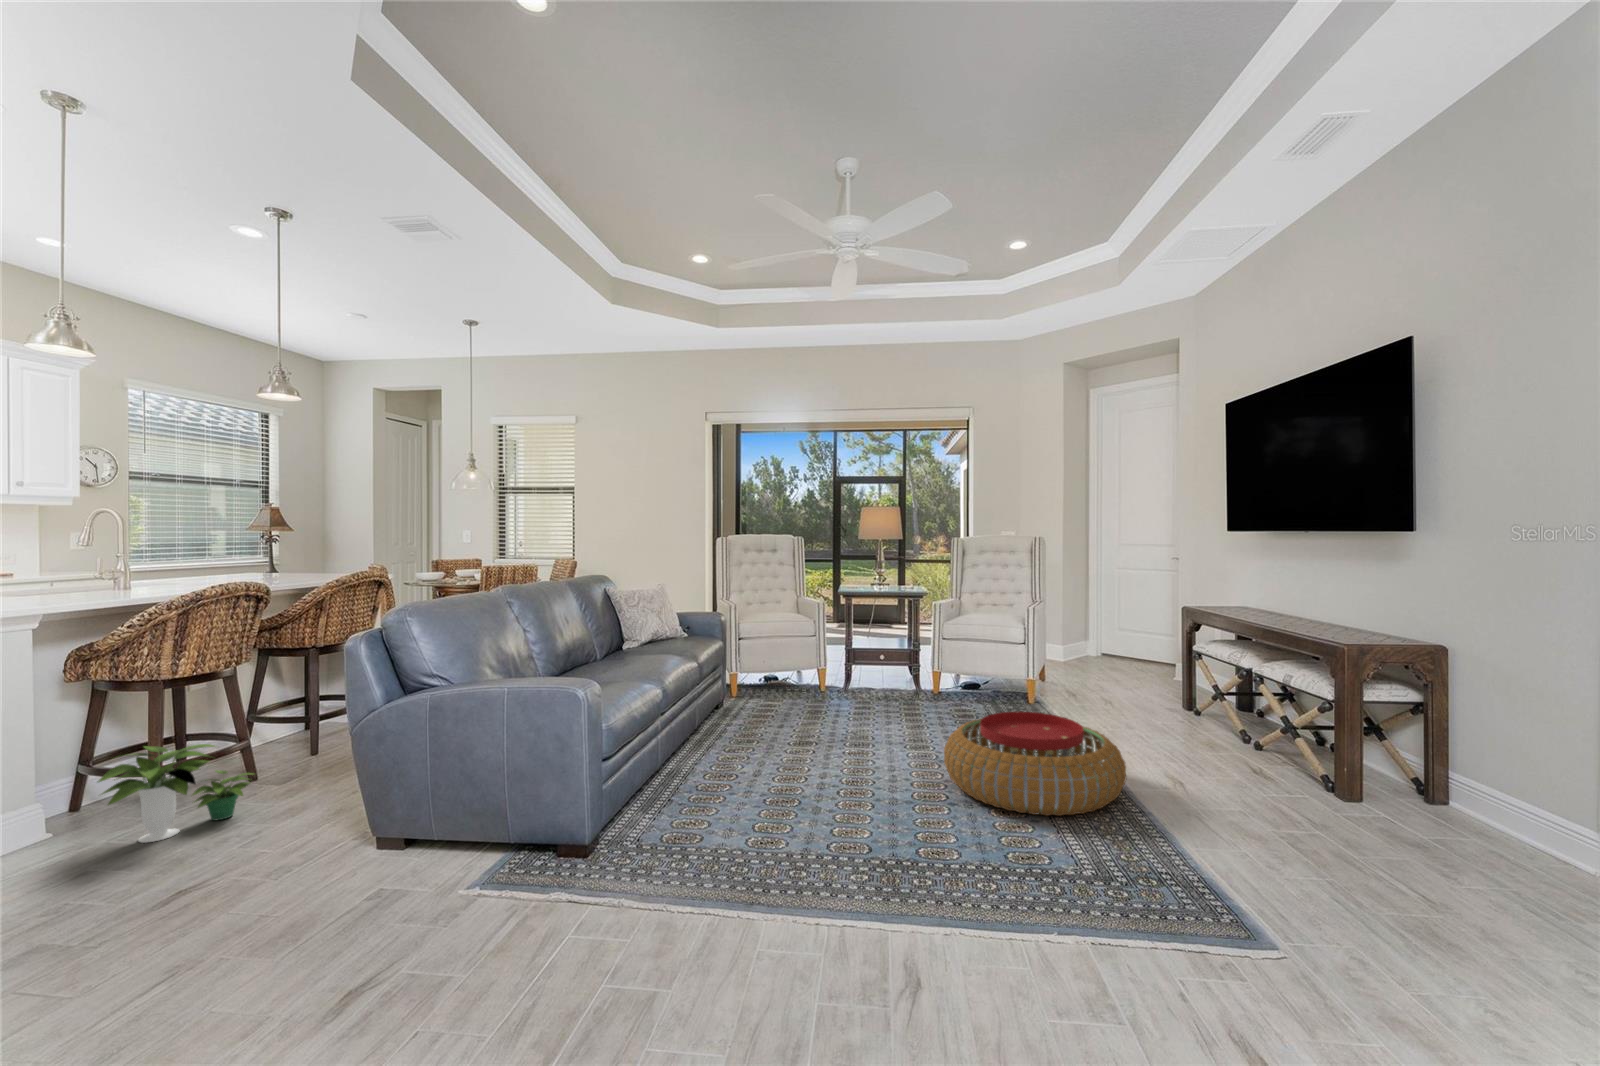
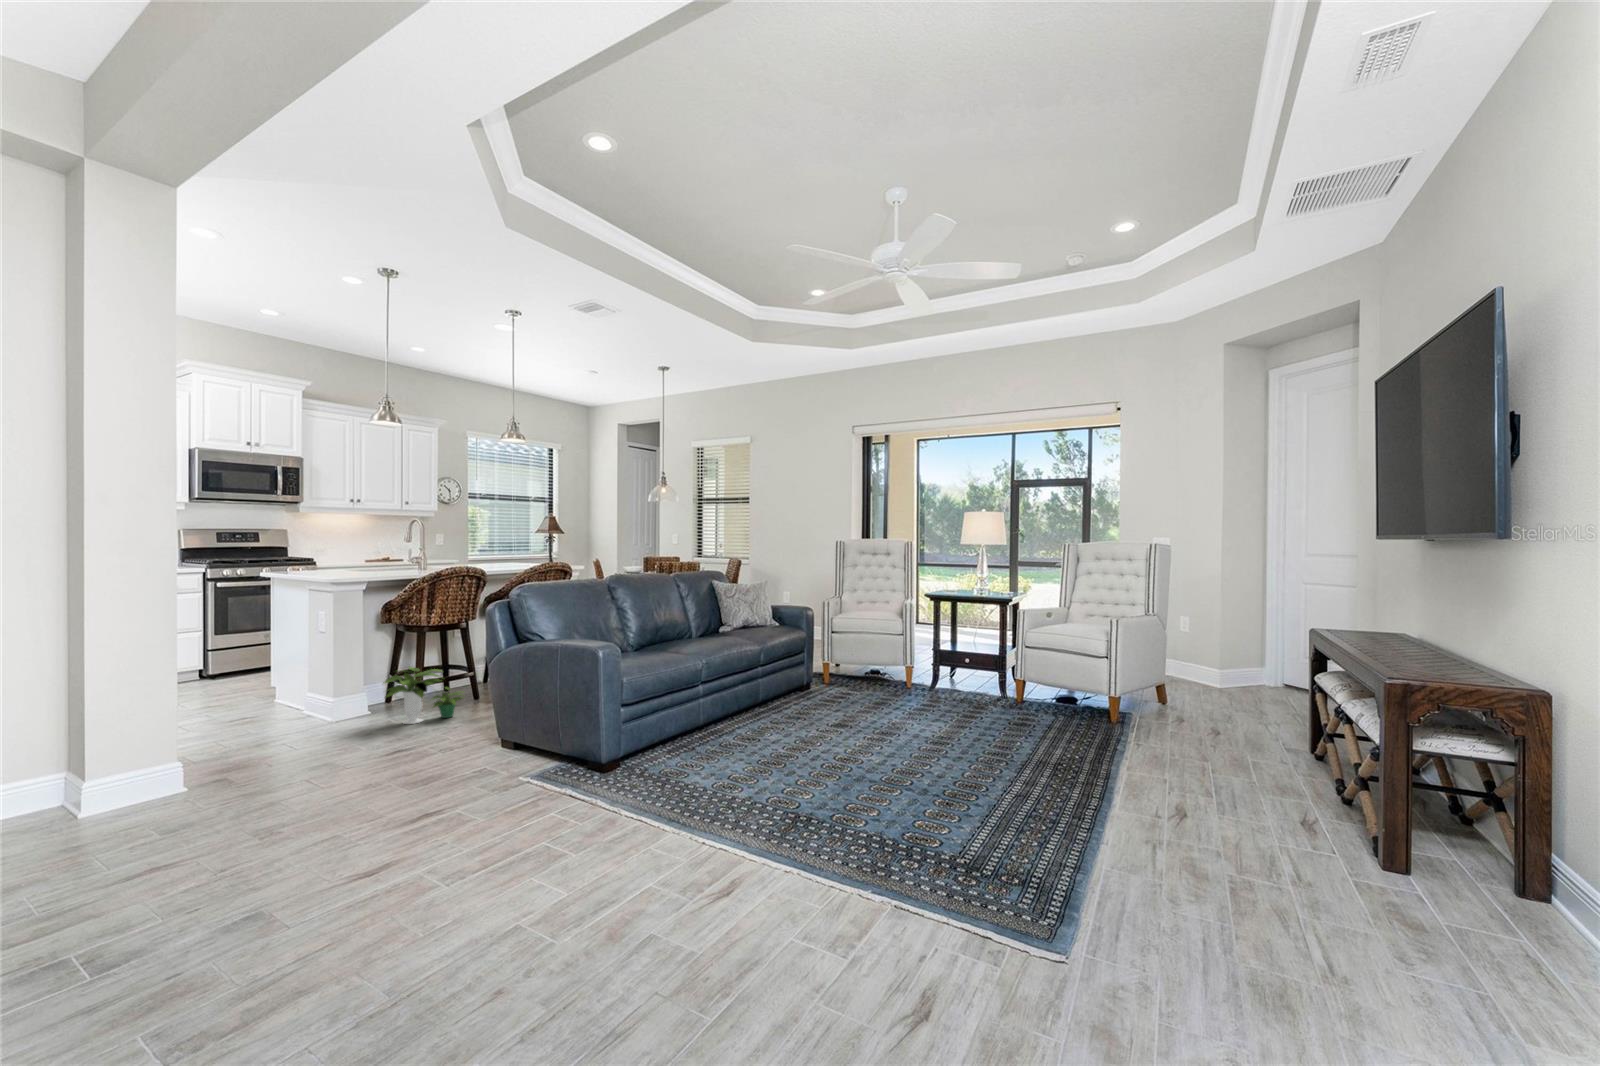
pouf: present [944,712,1126,816] -> none [902,718,1065,813]

